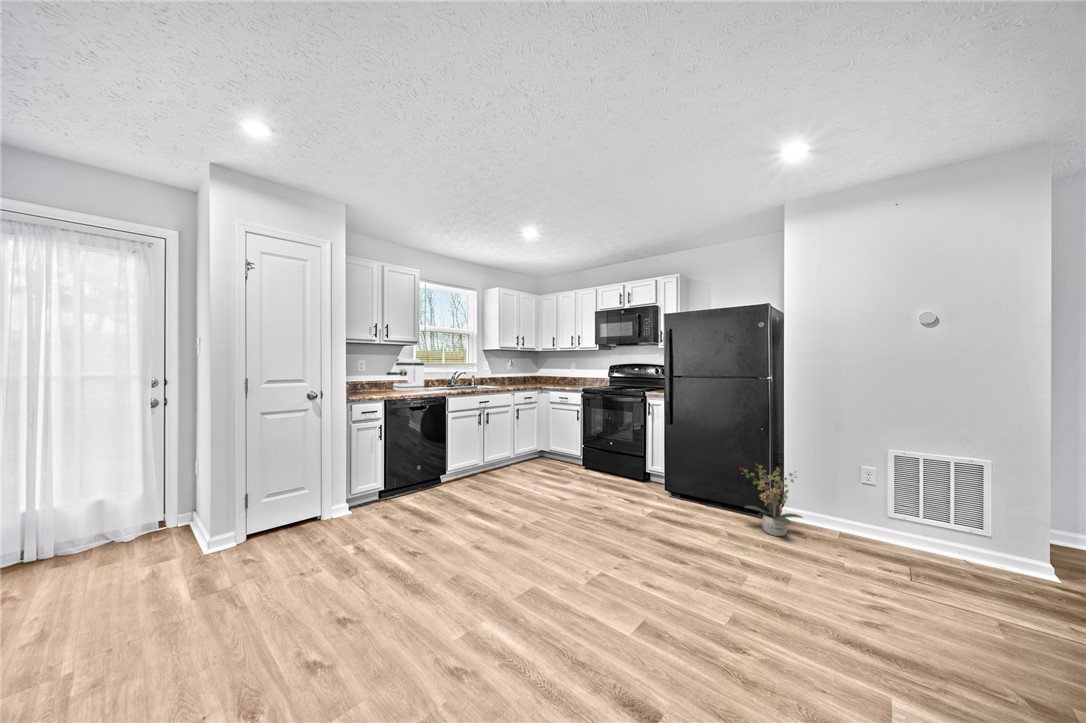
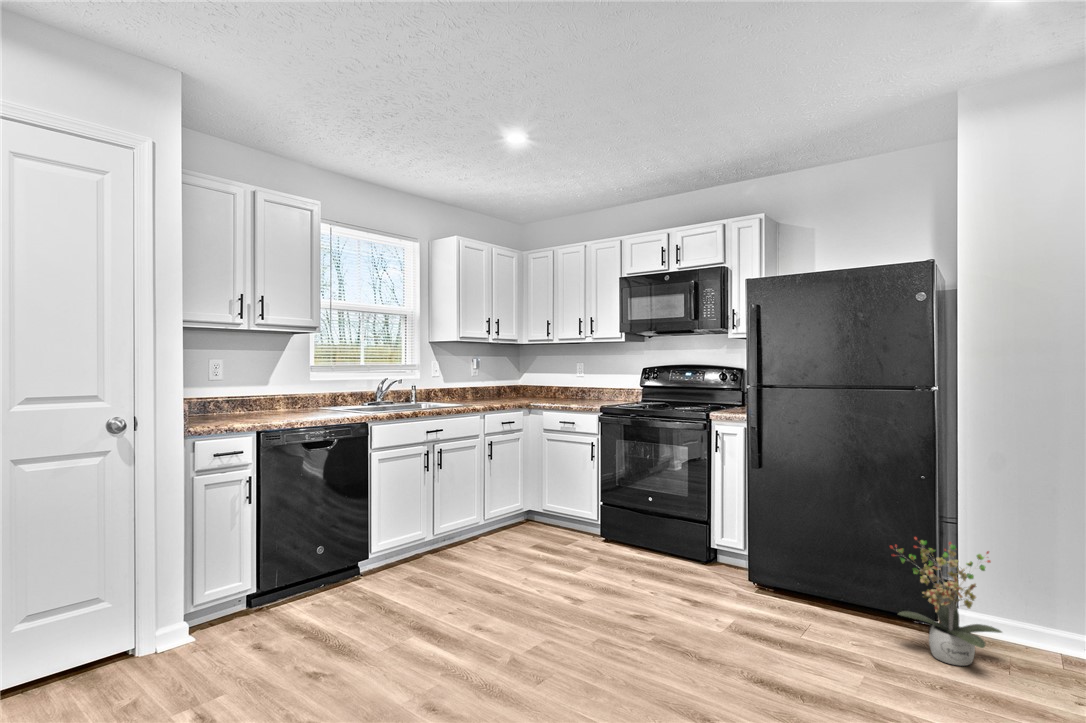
coffee maker: present [387,359,424,391] -> none [260,357,328,415]

